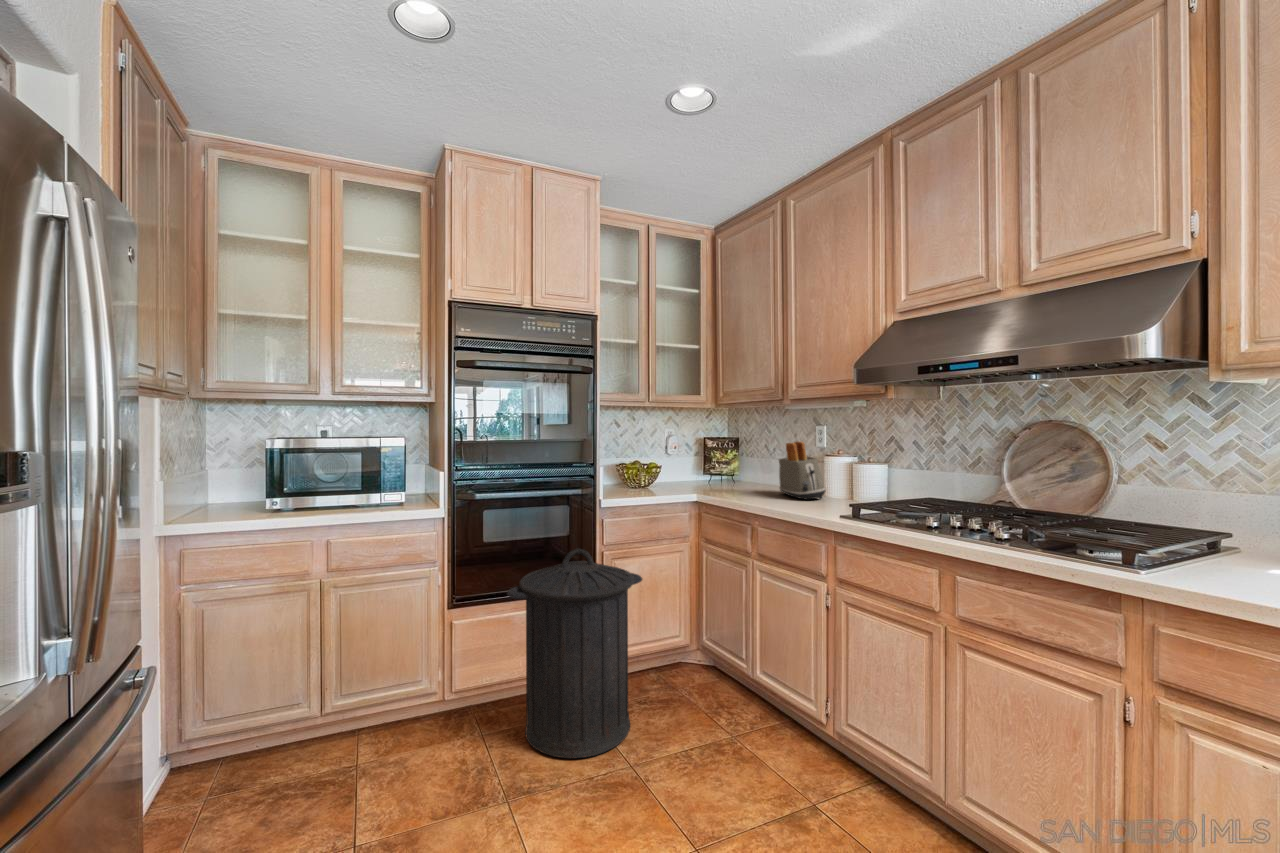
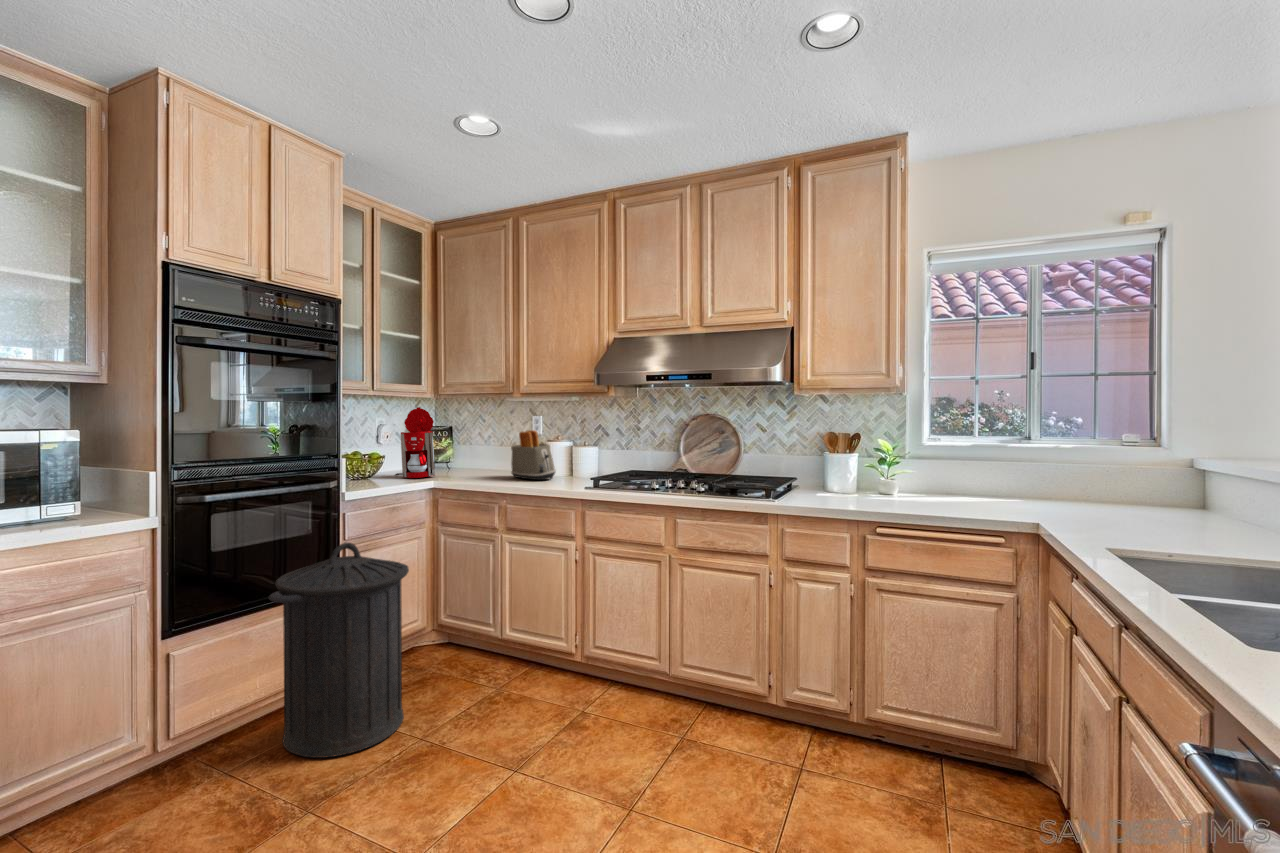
coffee maker: none [677,418,714,488] -> present [395,407,435,478]

